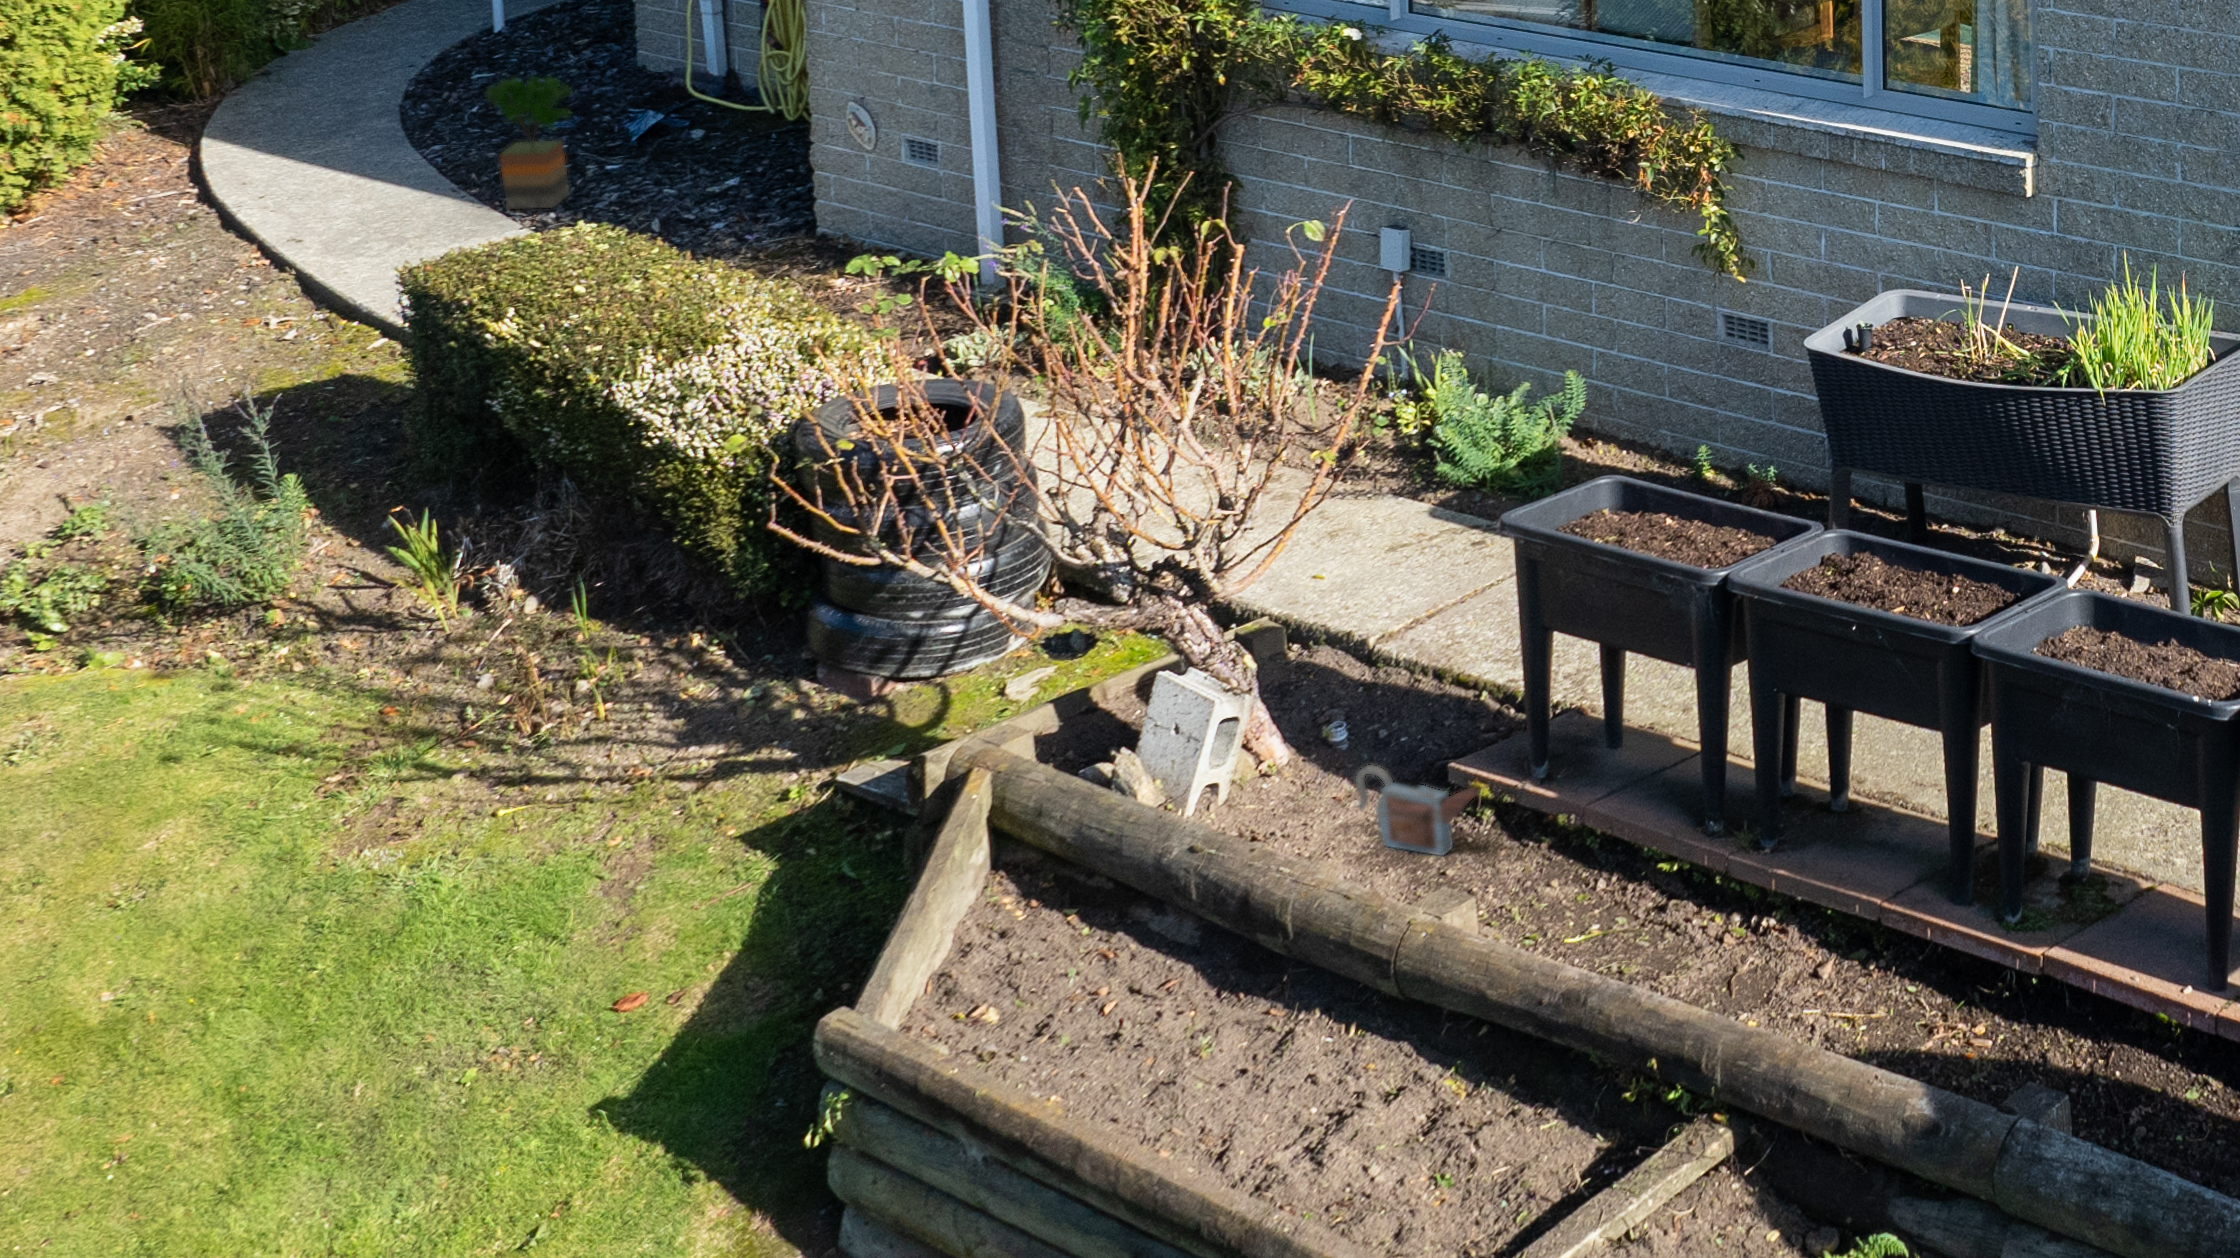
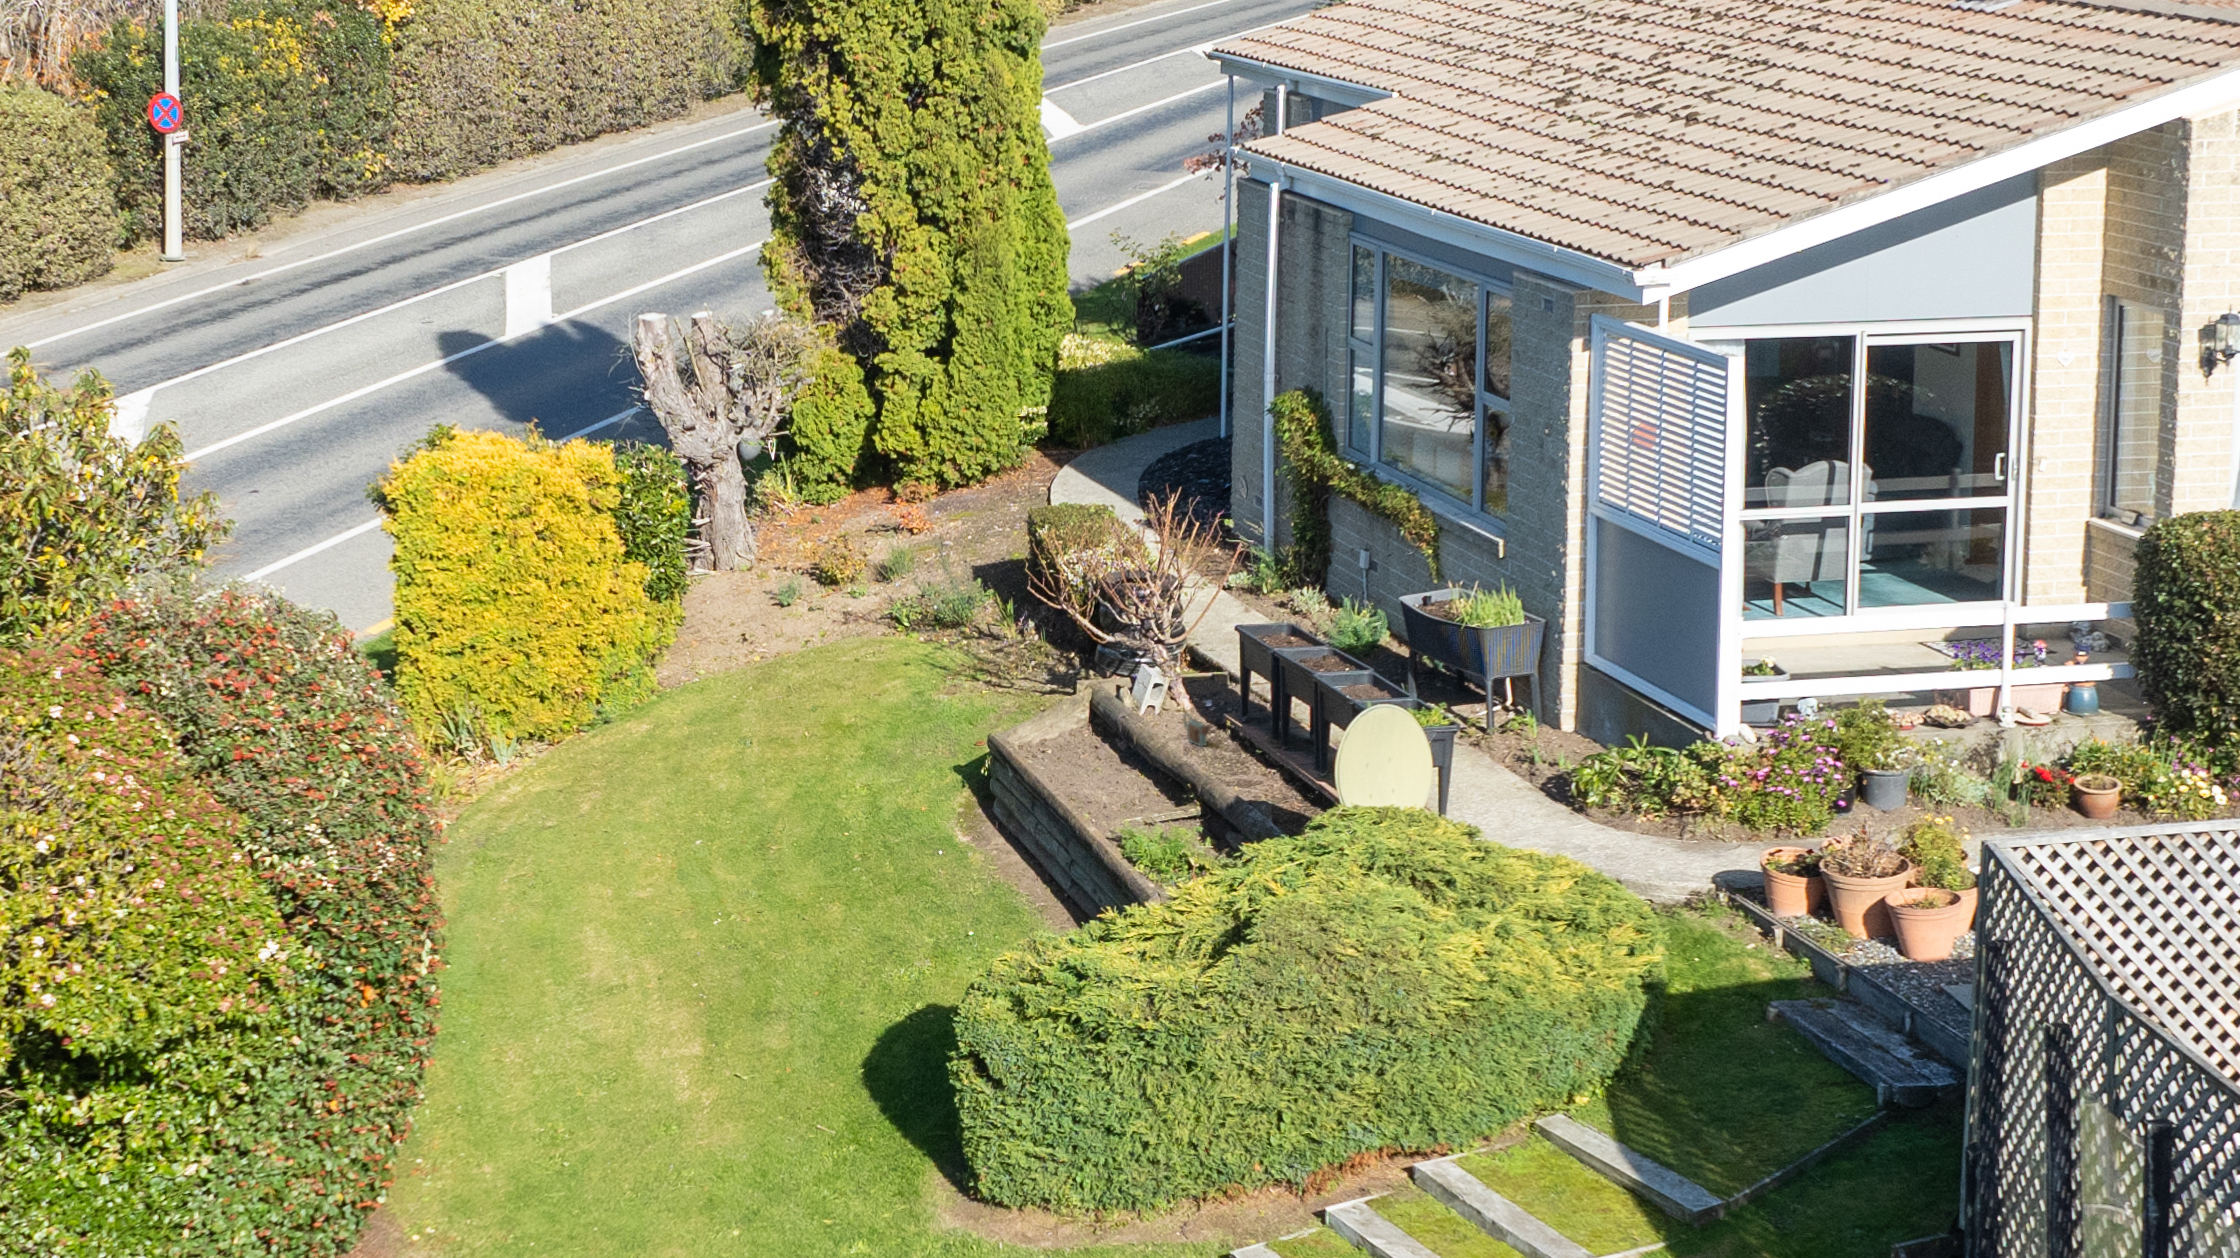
potted tree: present [488,77,572,209] -> none [1142,441,1179,501]

